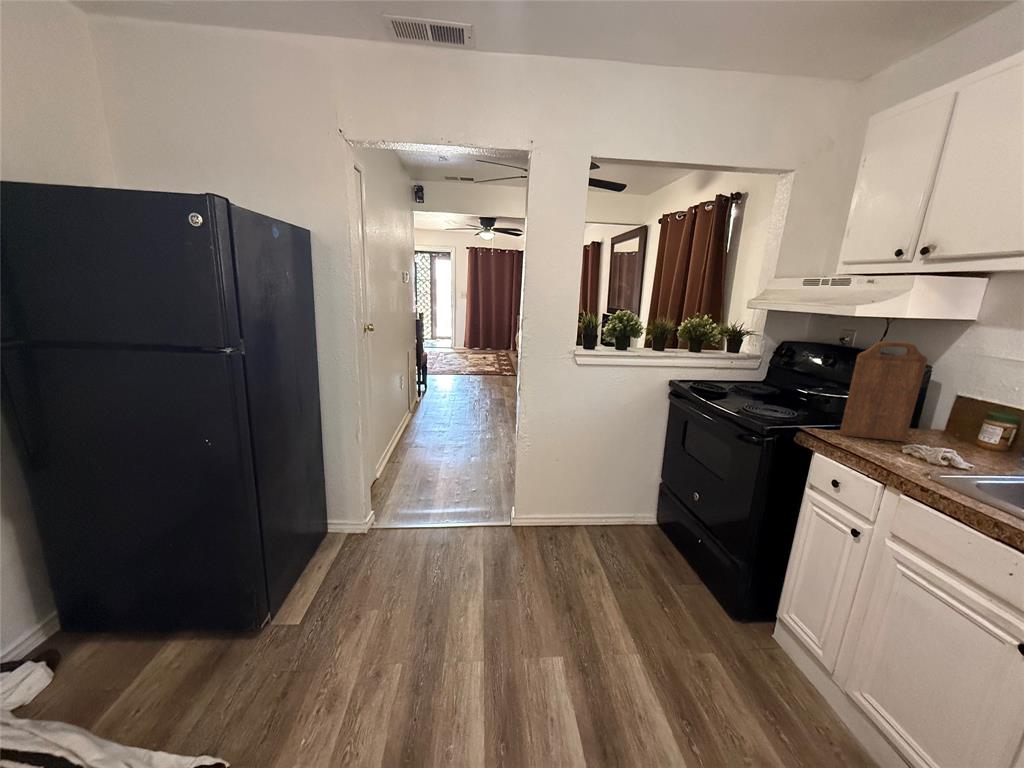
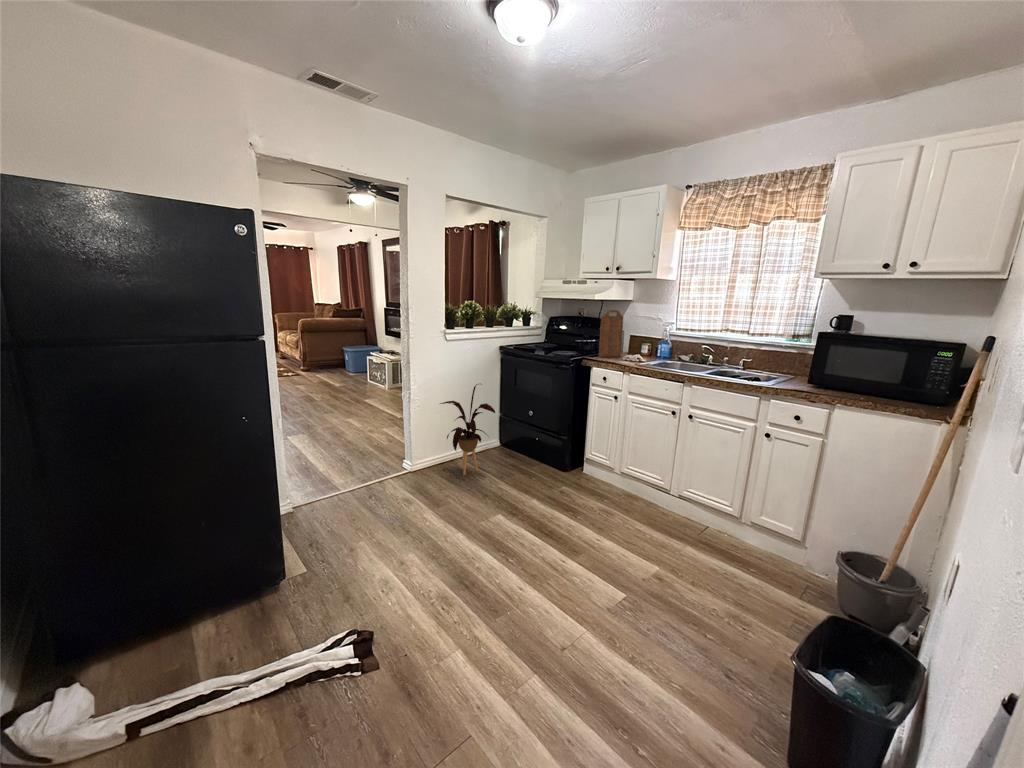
house plant: none [547,435,613,557] -> present [440,384,495,475]

